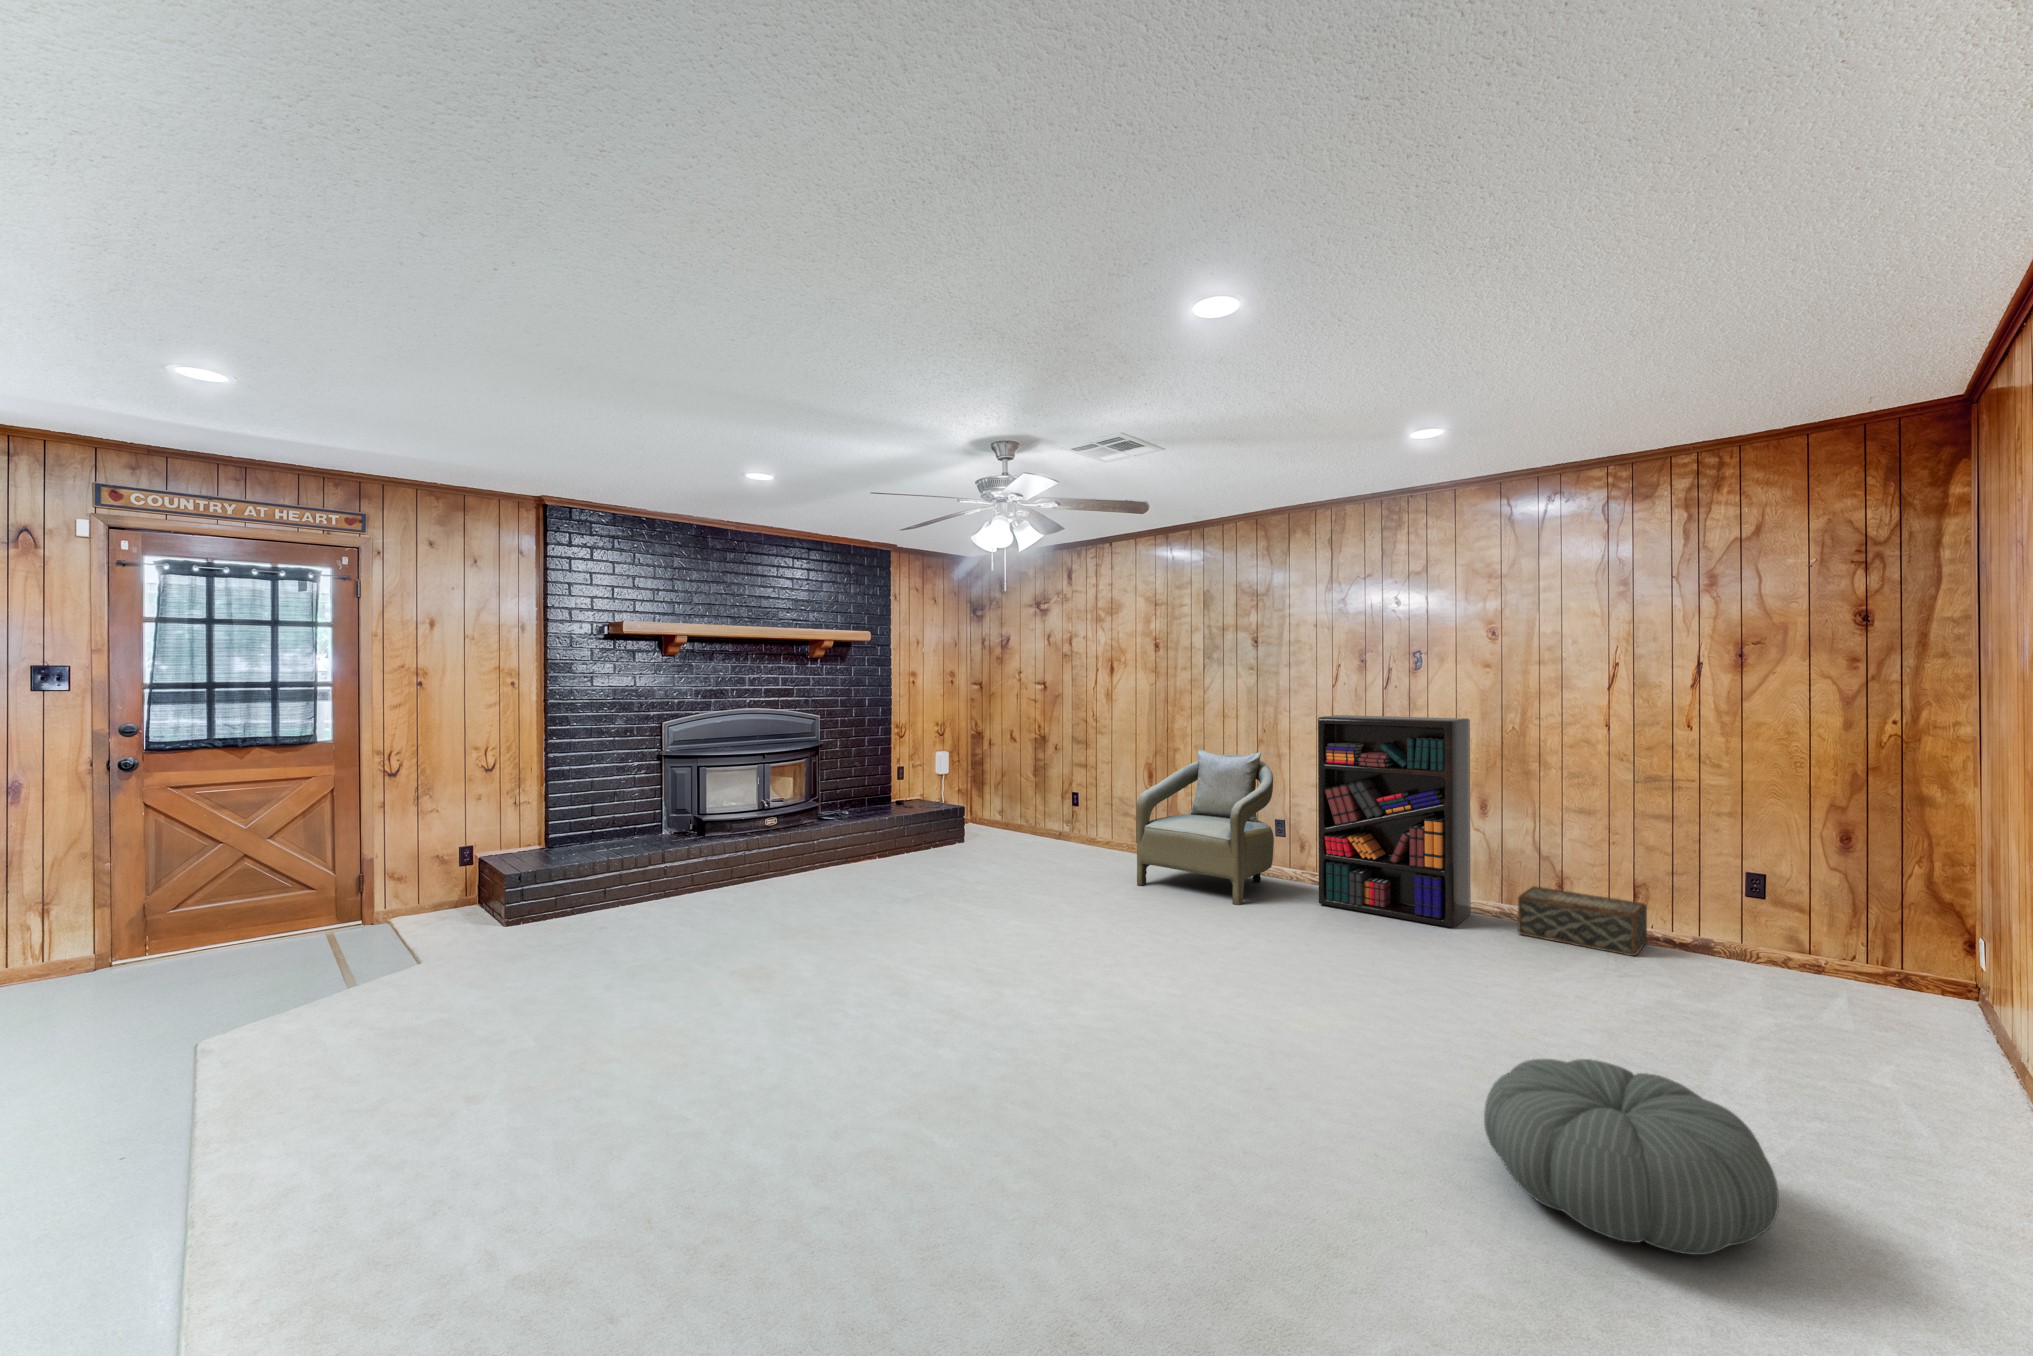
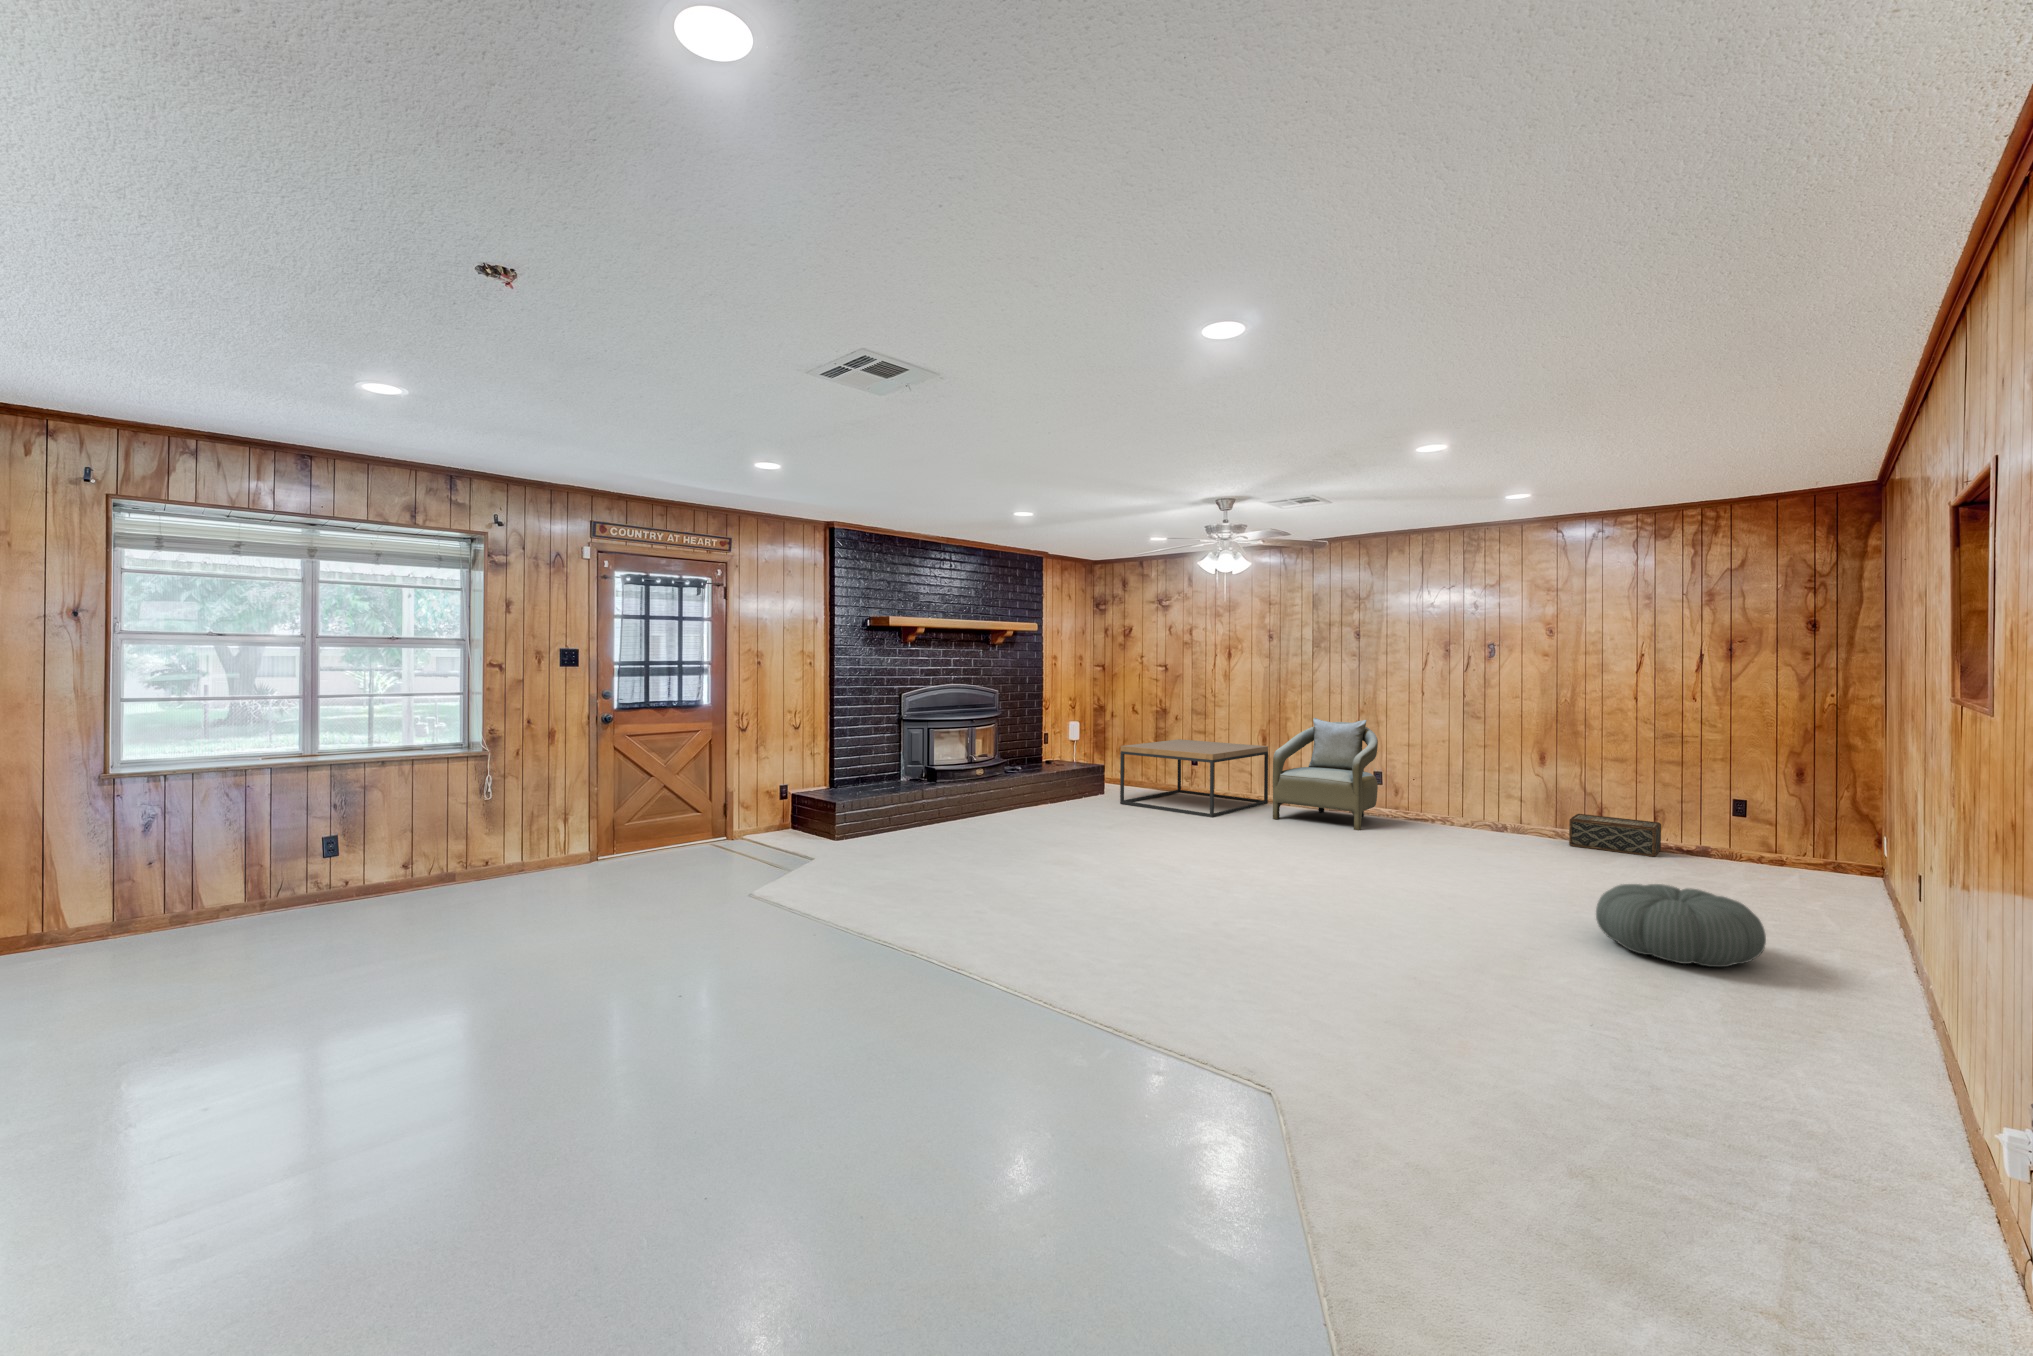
bookshelf: present [1318,715,1471,928] -> none [1417,692,1532,842]
coffee table: none [960,774,1151,882] -> present [1120,739,1268,817]

